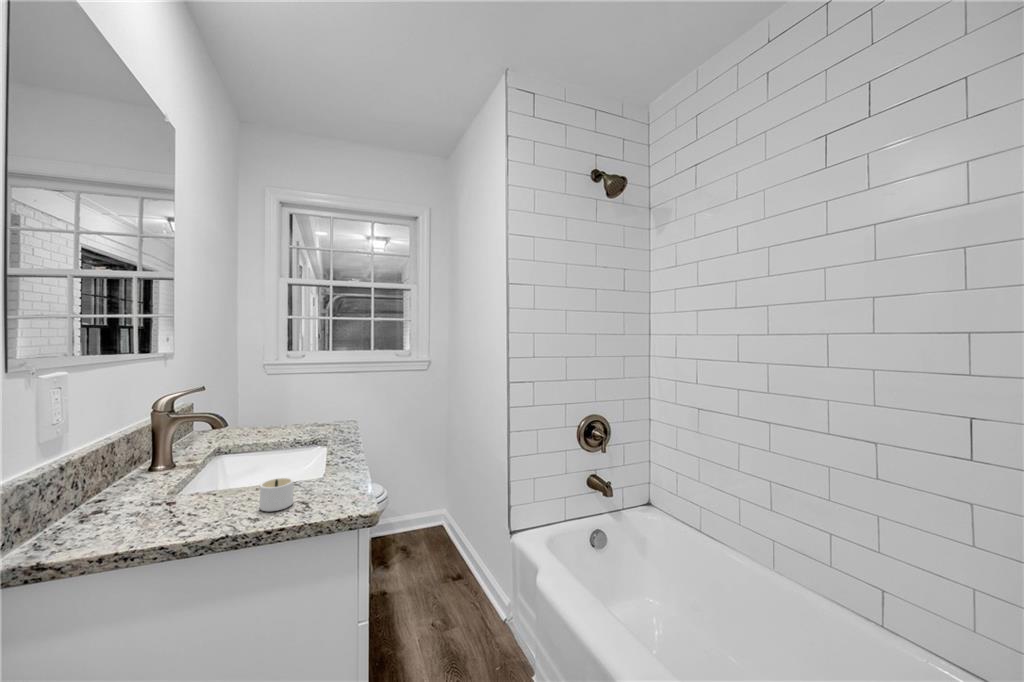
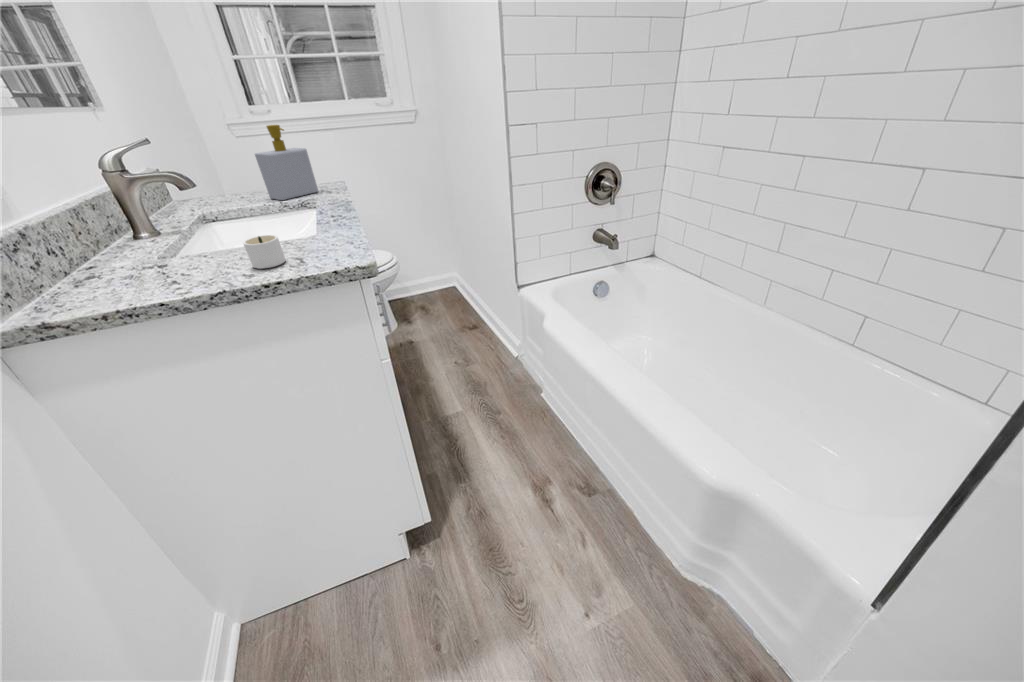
soap bottle: none [287,374,333,436] -> present [255,125,318,200]

